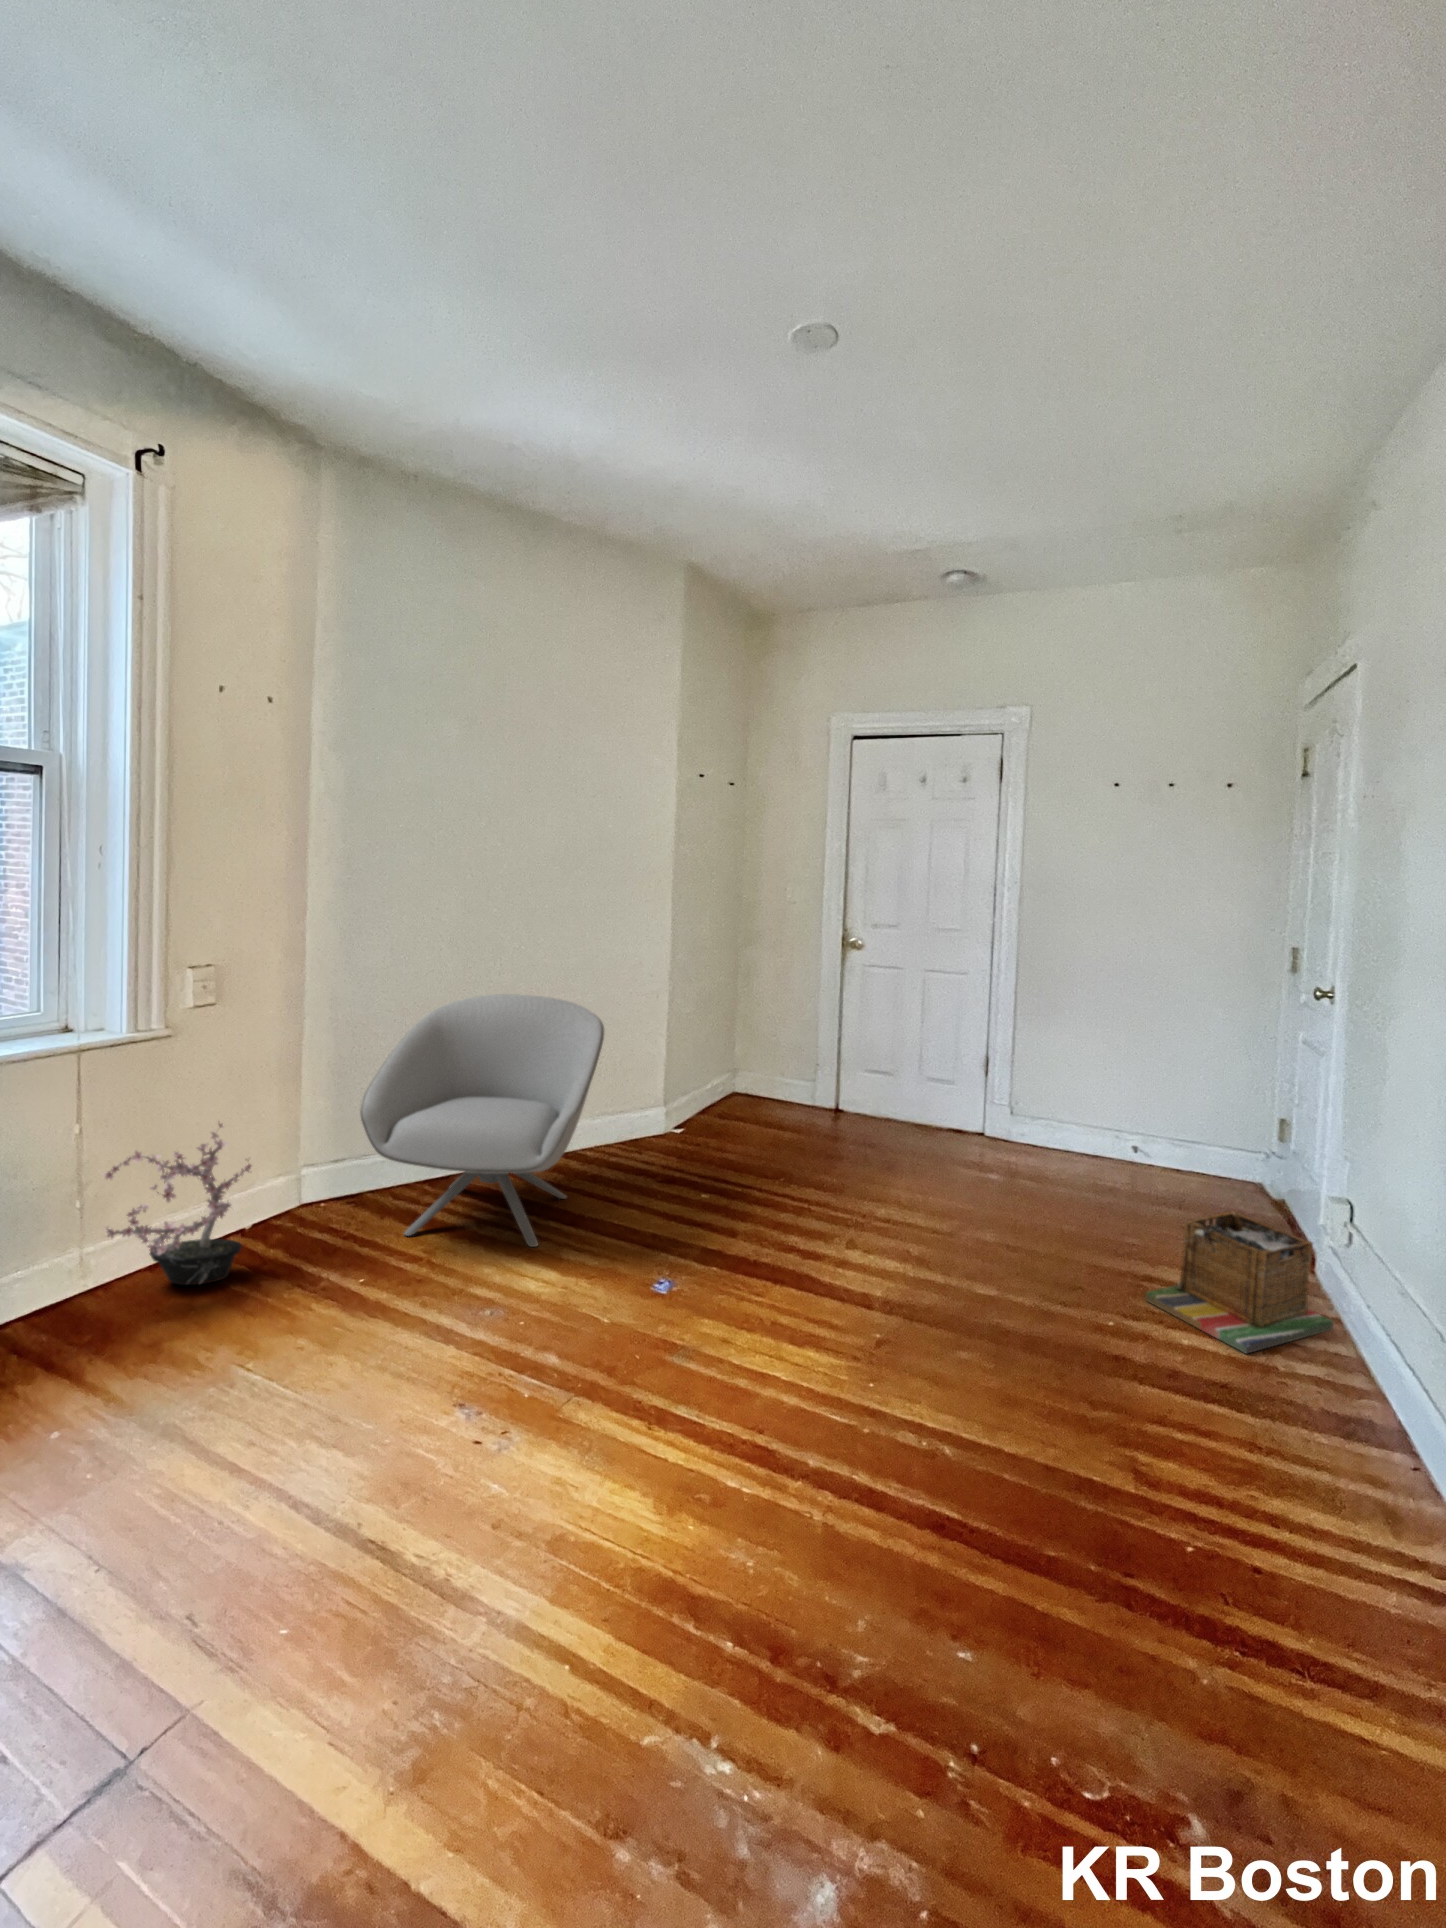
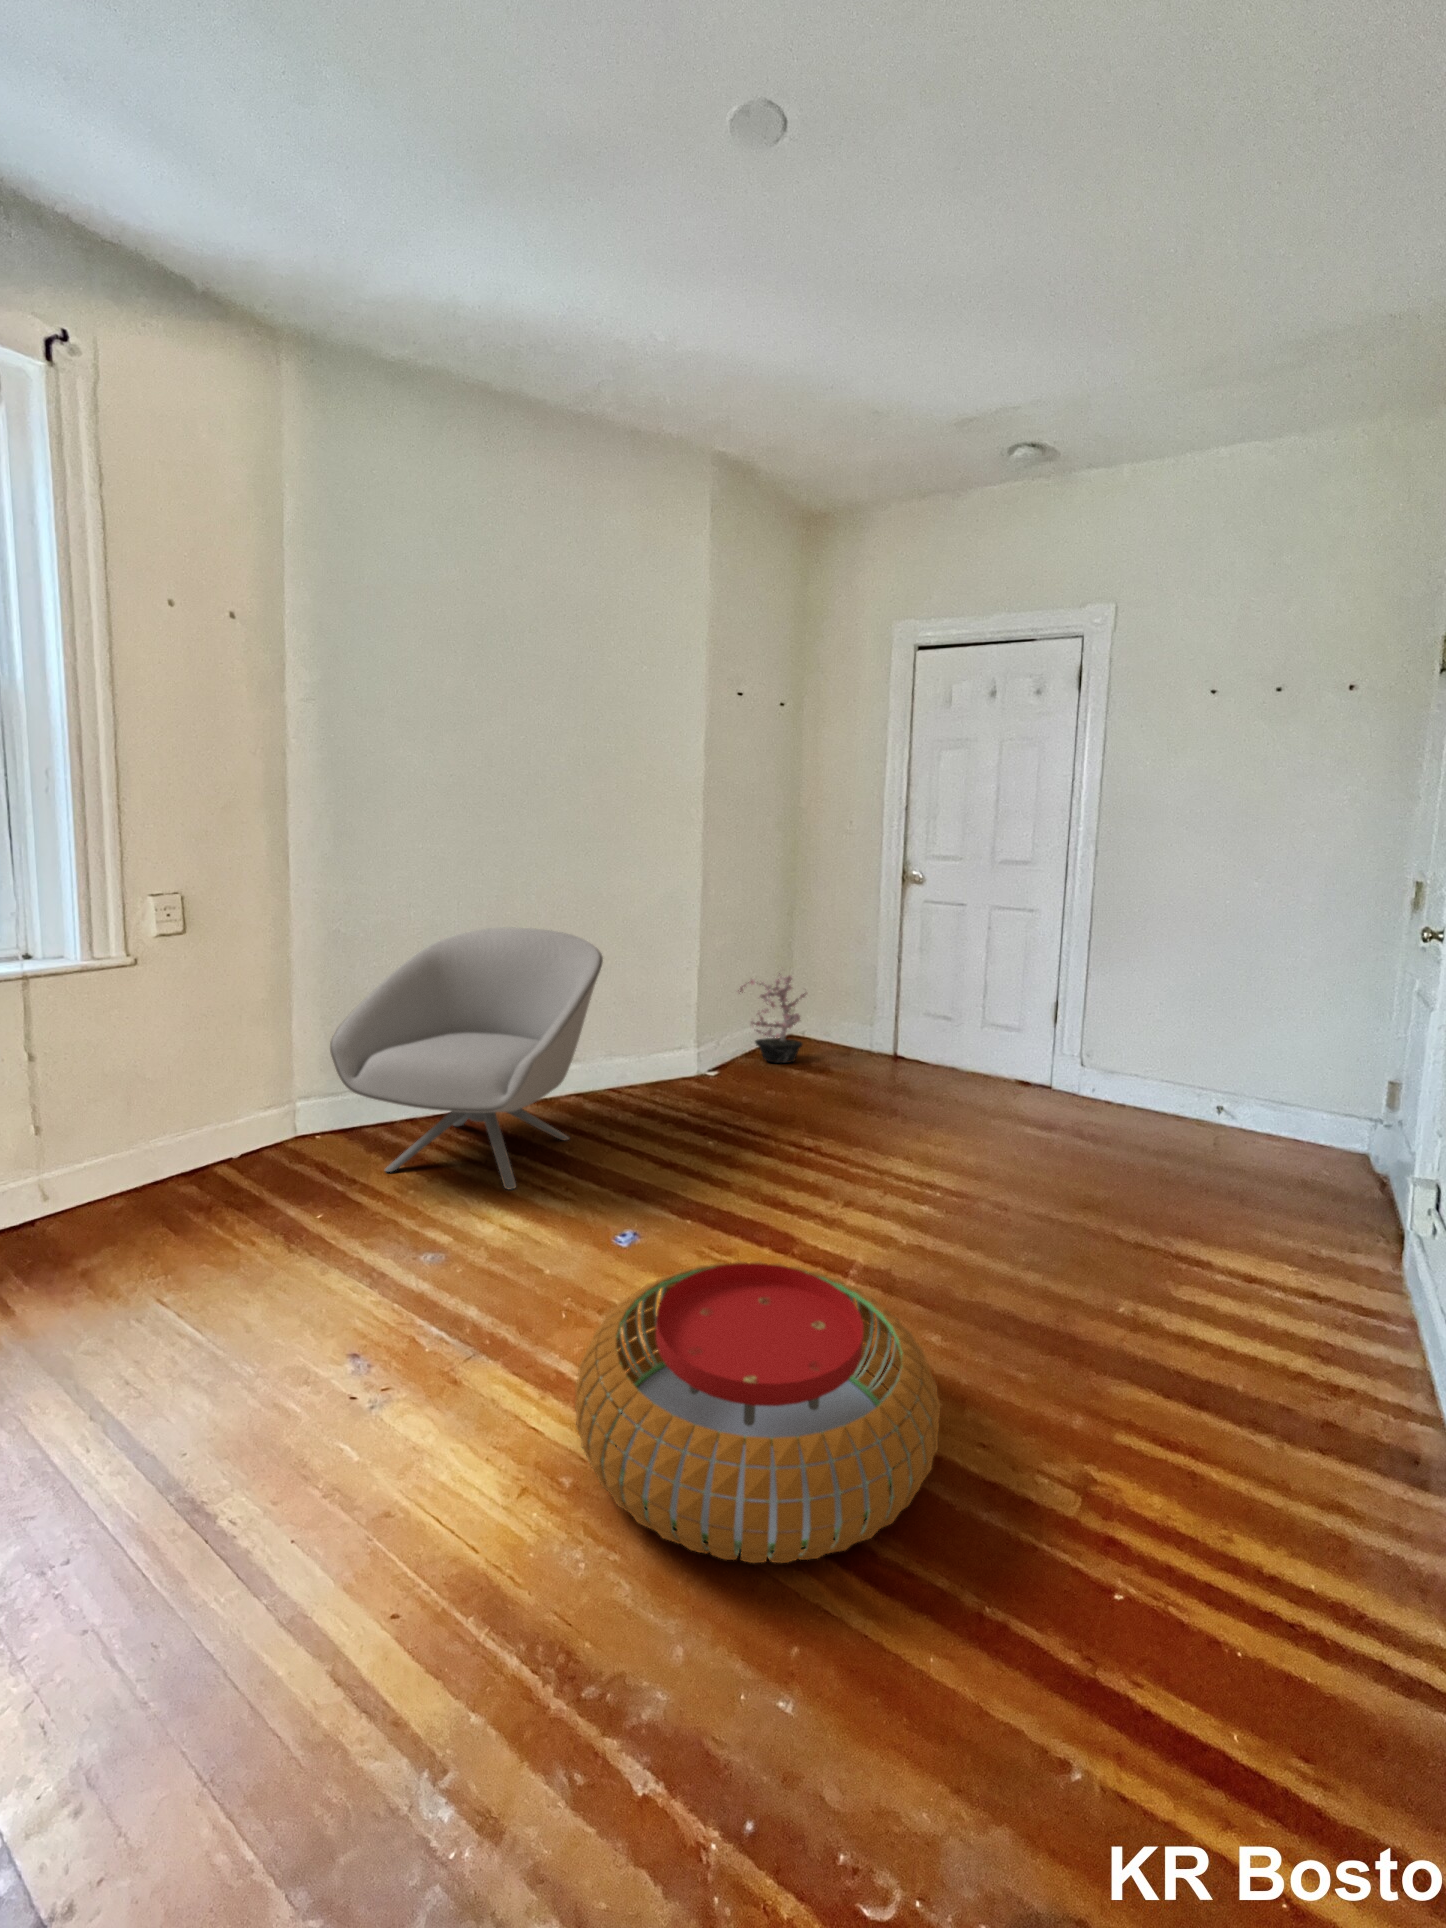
potted plant: present [104,1121,252,1285] -> present [738,973,807,1063]
laundry basket: present [1145,1211,1333,1354] -> none [1174,1187,1403,1356]
pouf: none [697,1296,1022,1550] -> present [575,1261,940,1563]

